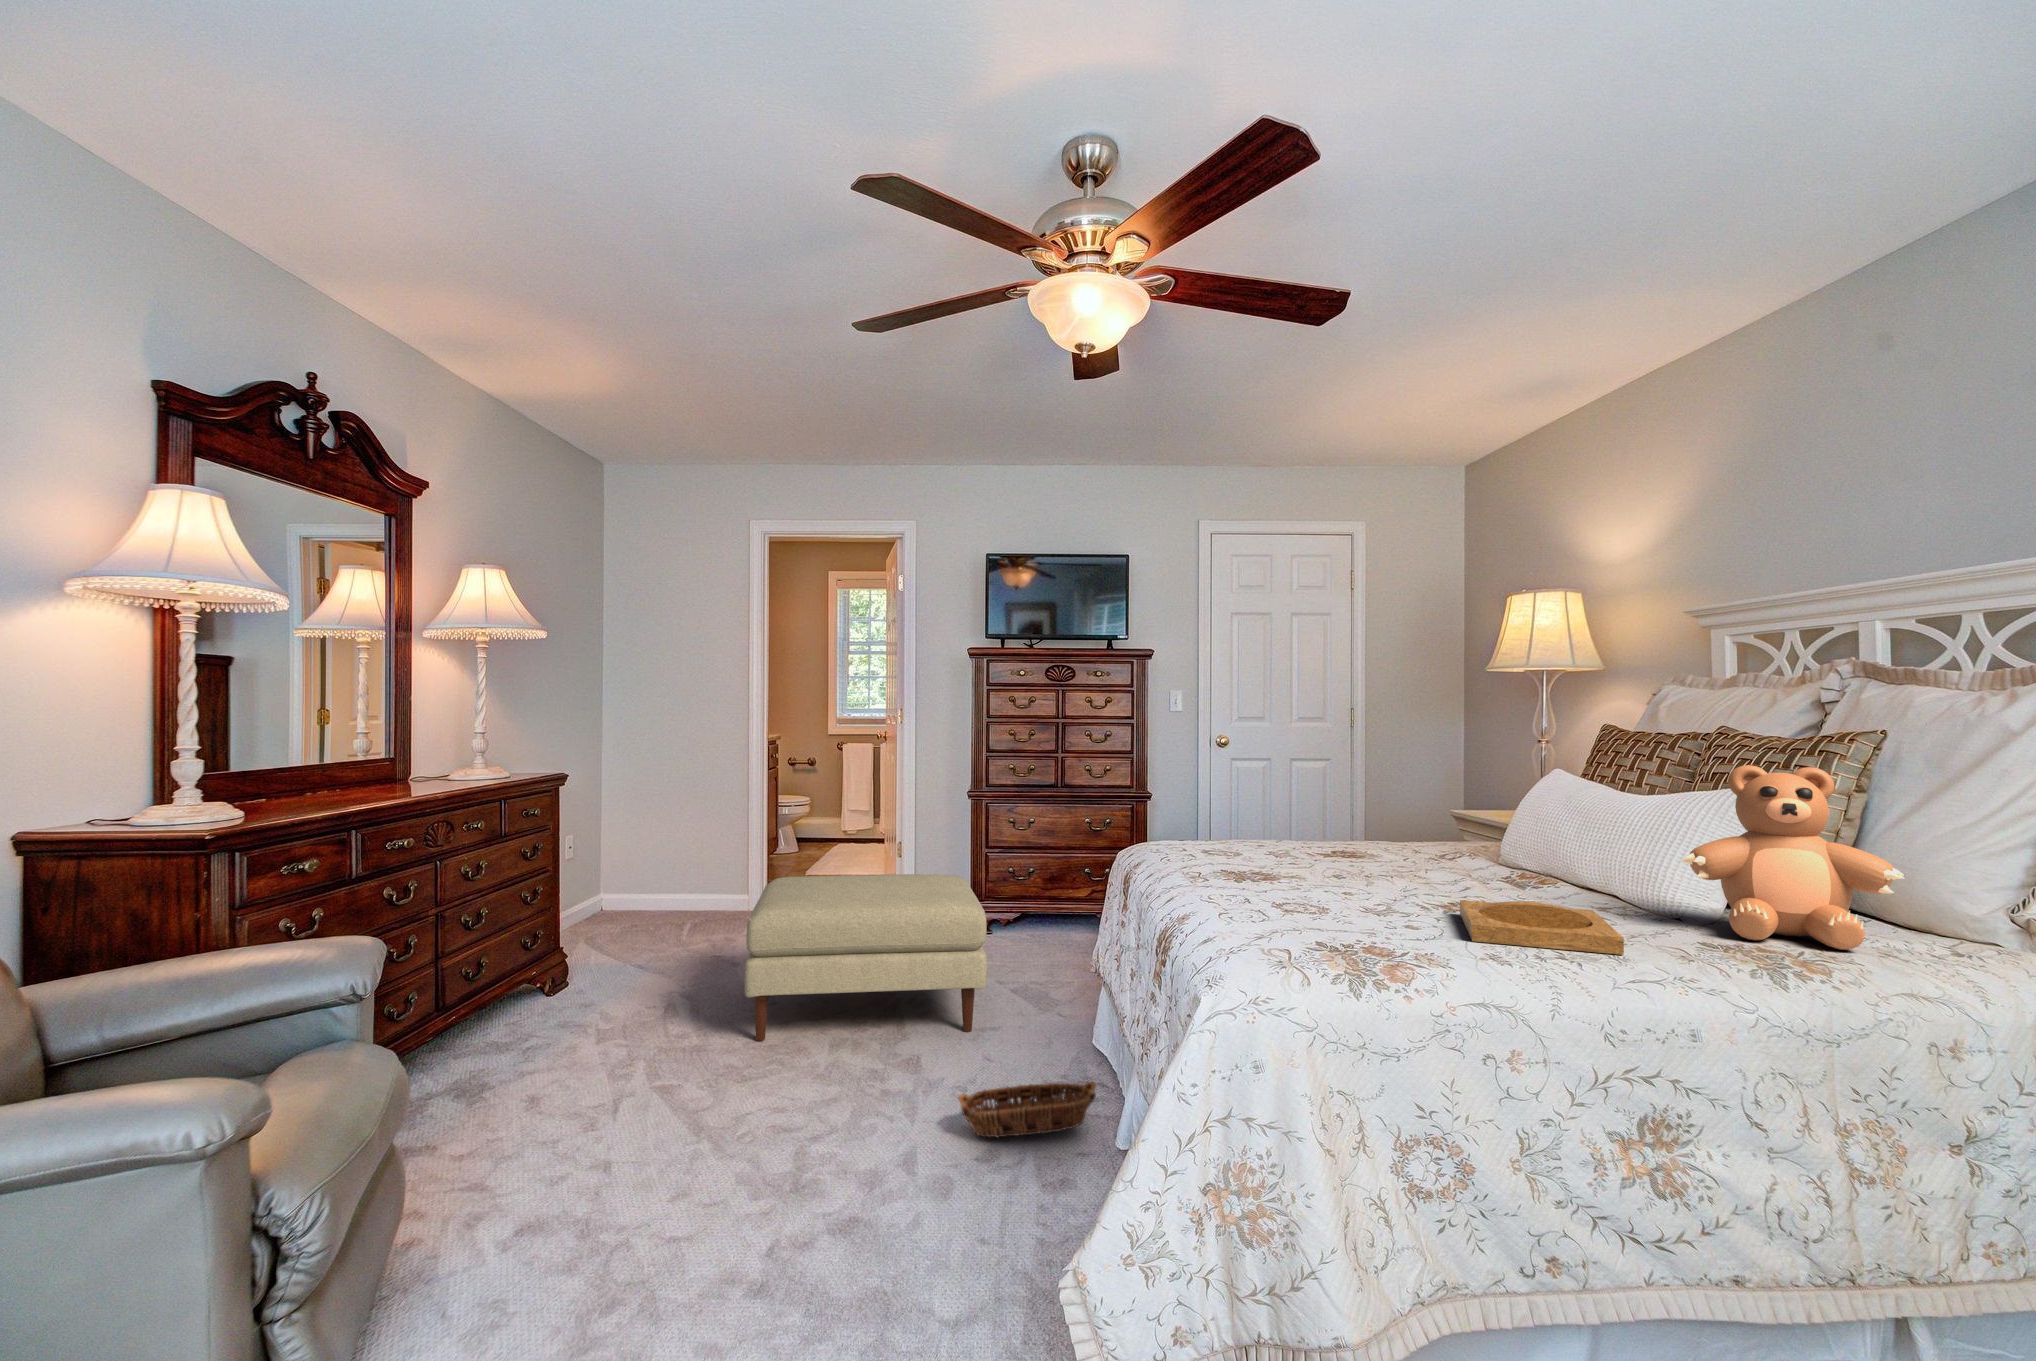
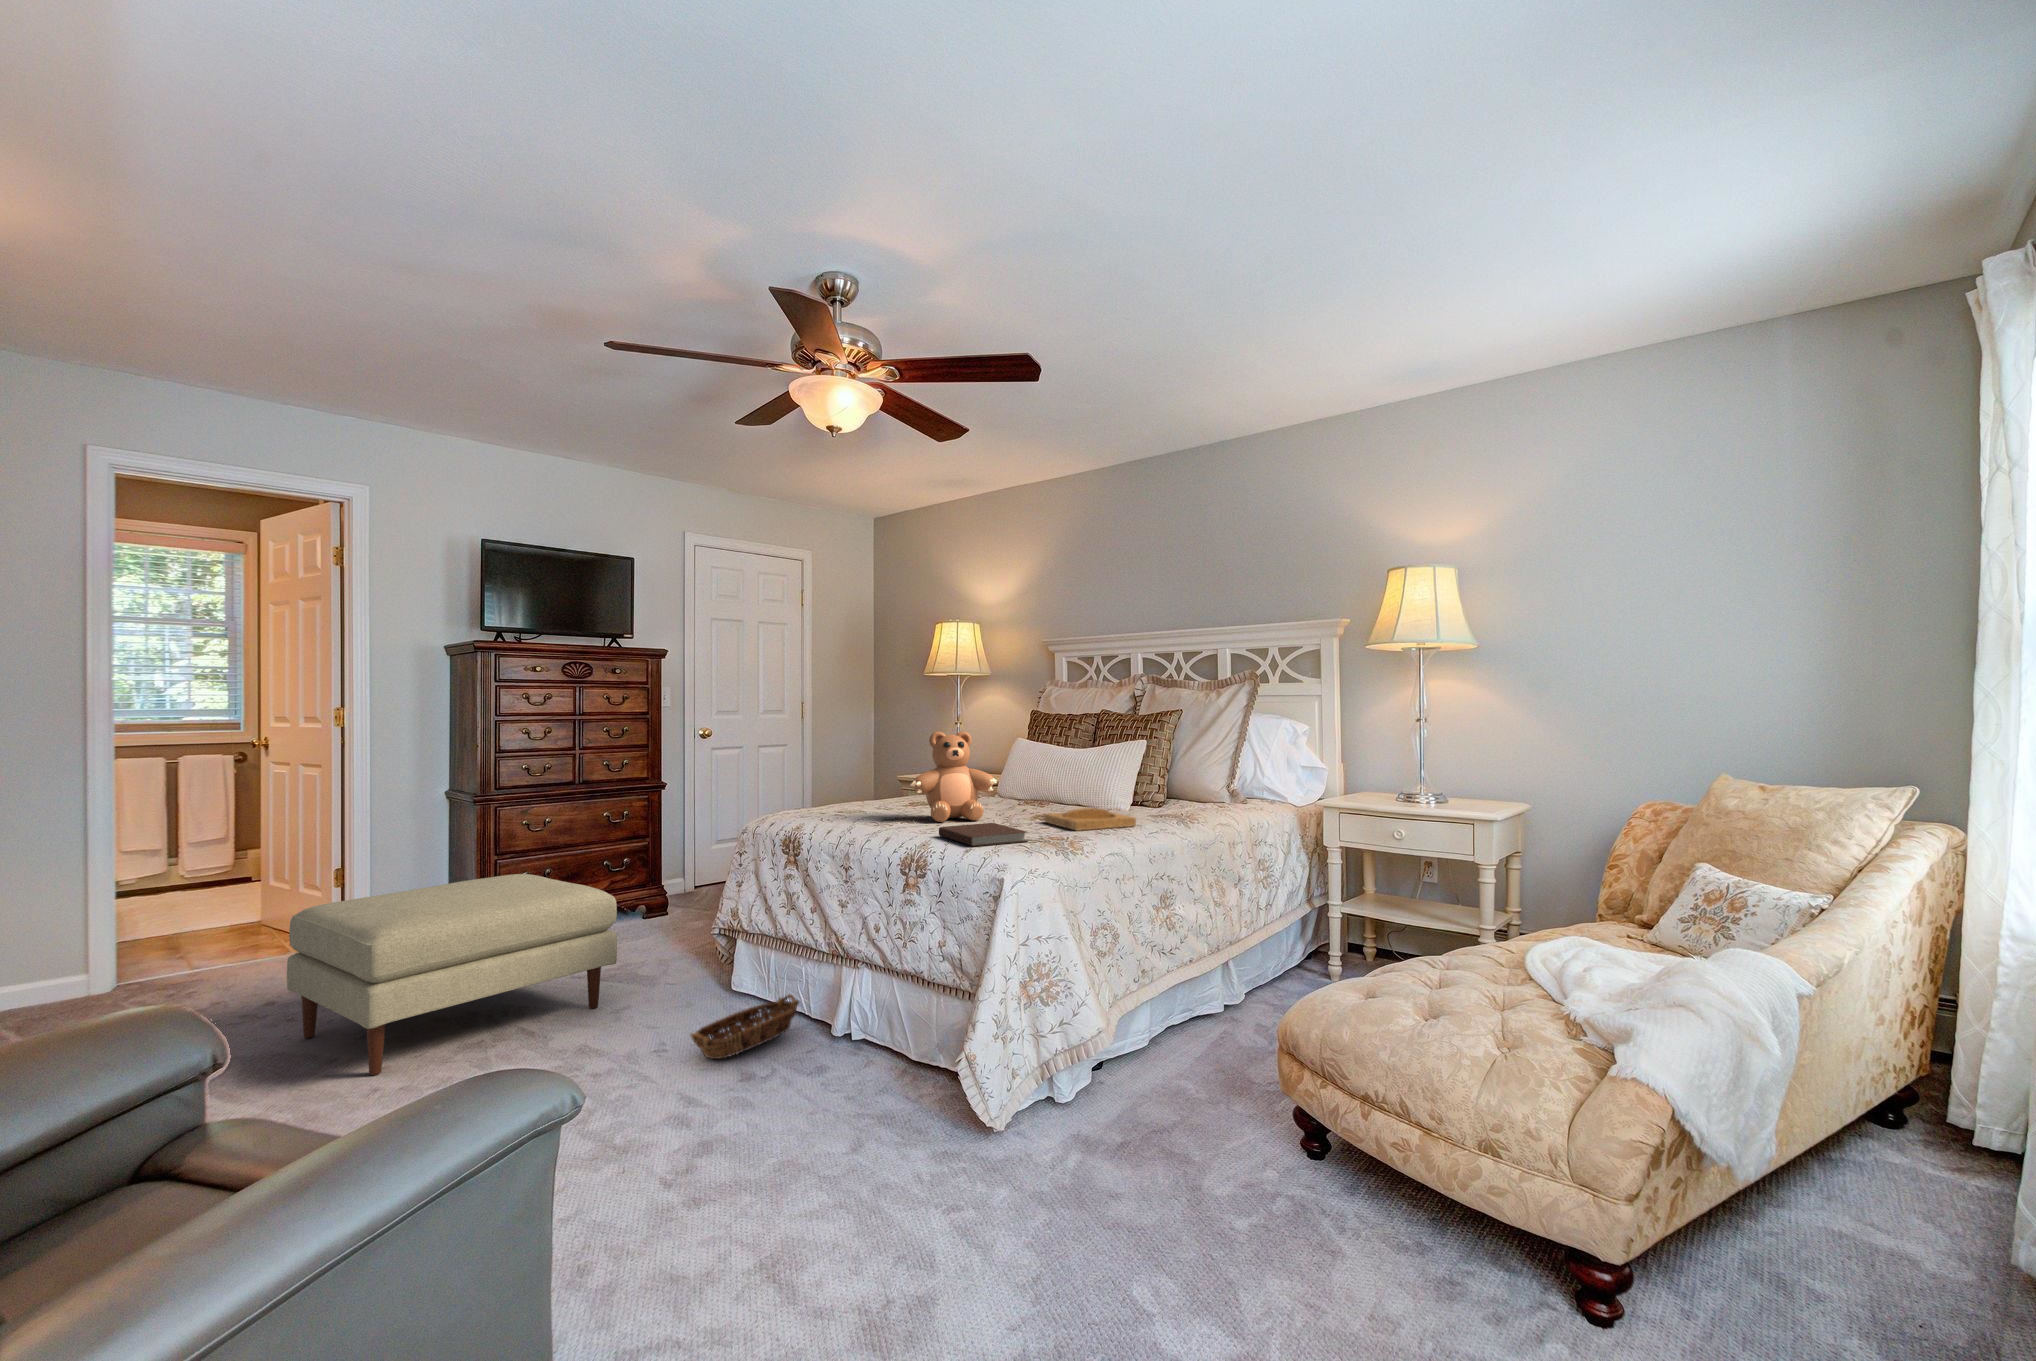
teddy bear: present [1681,765,1905,950] -> present [910,731,997,822]
notebook: none [1217,895,1329,944] -> present [939,823,1028,846]

